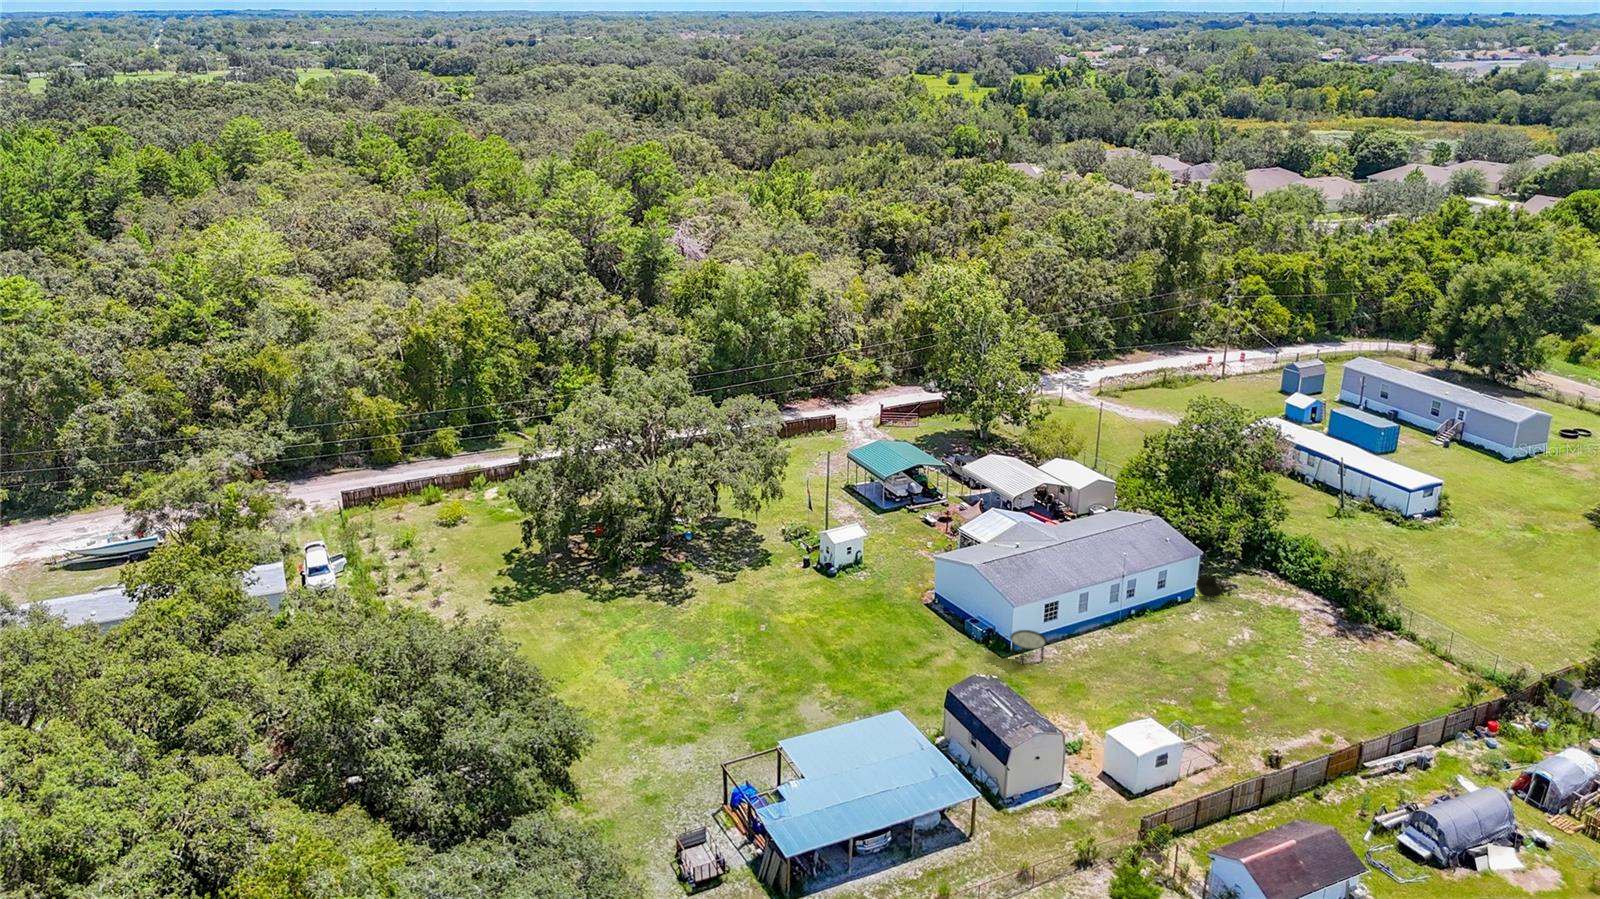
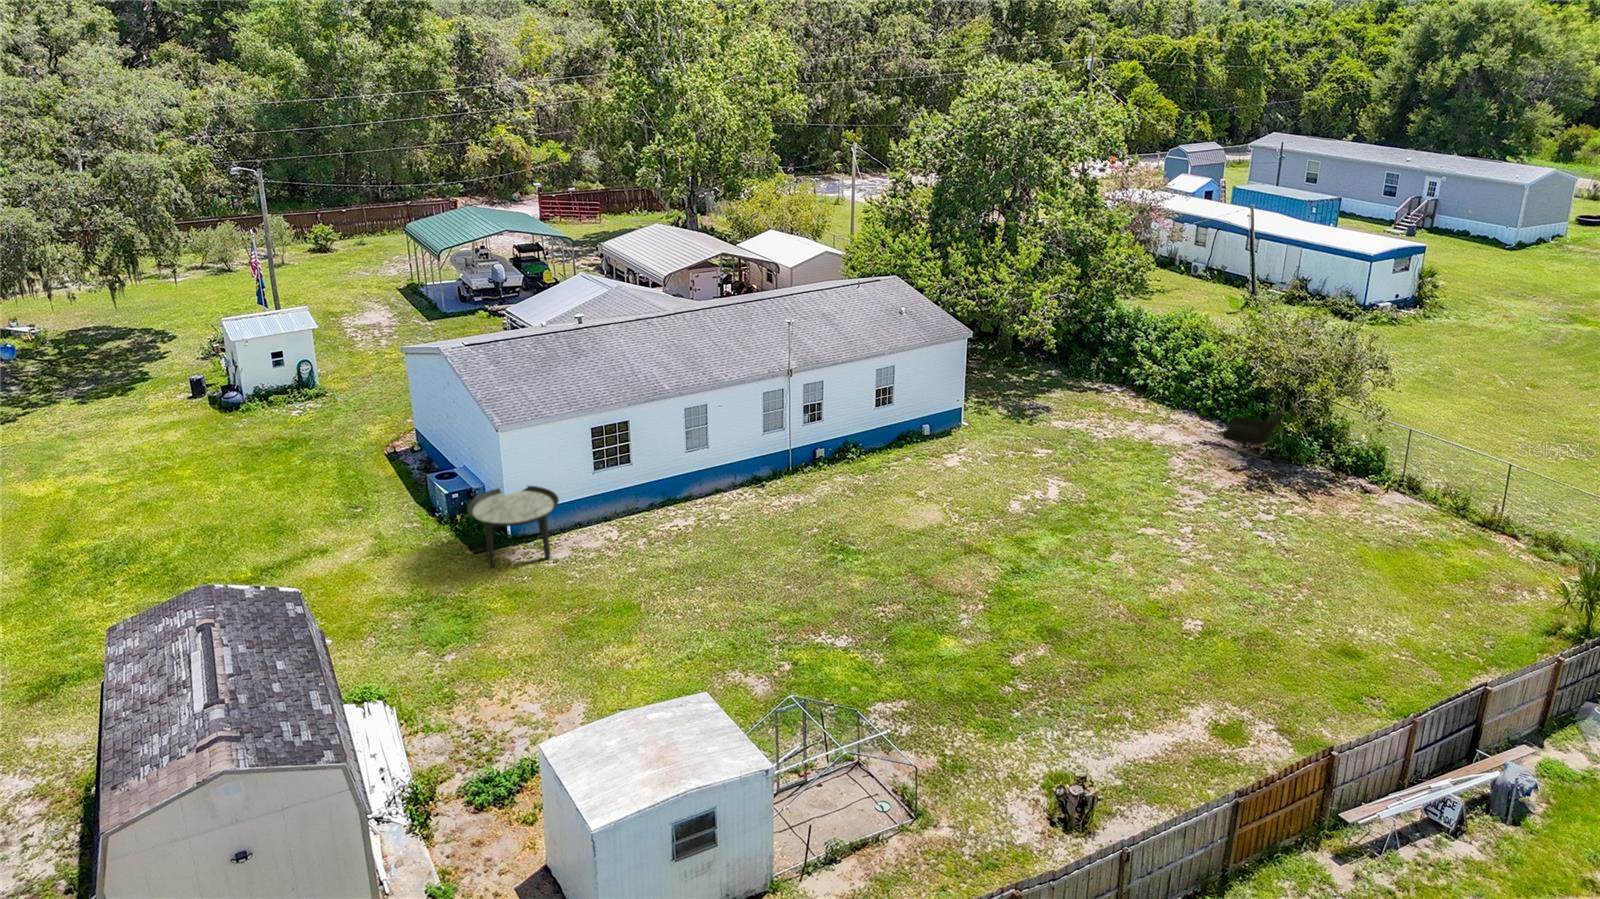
lounge chair: present [1196,576,1223,600] -> present [1219,413,1282,458]

